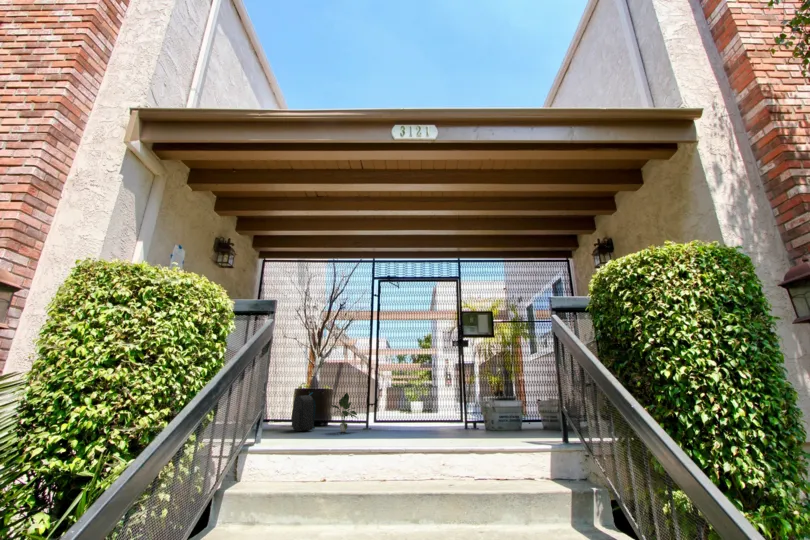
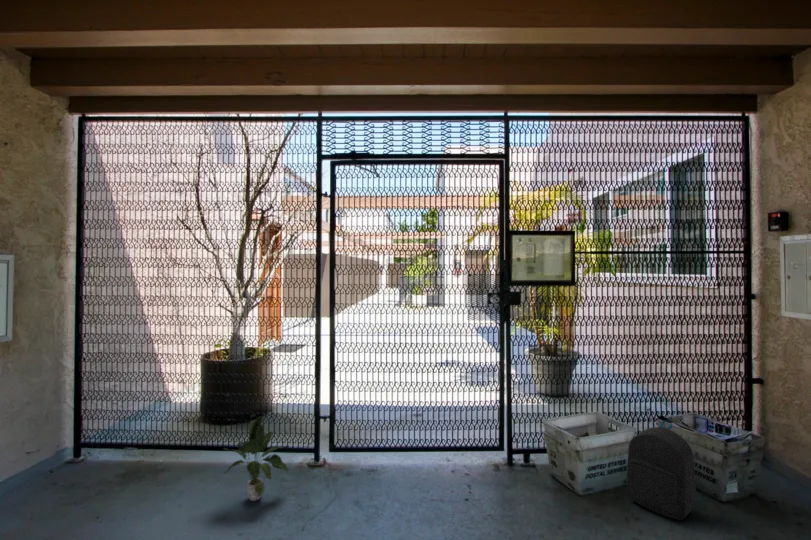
backpack: present [292,392,316,431] -> present [627,420,696,520]

